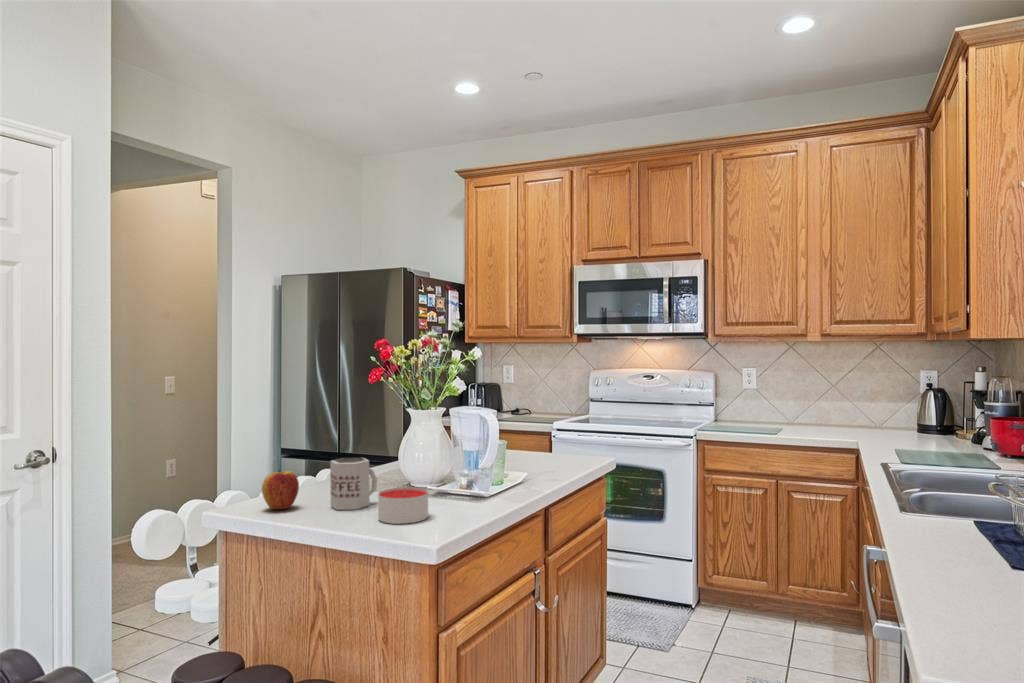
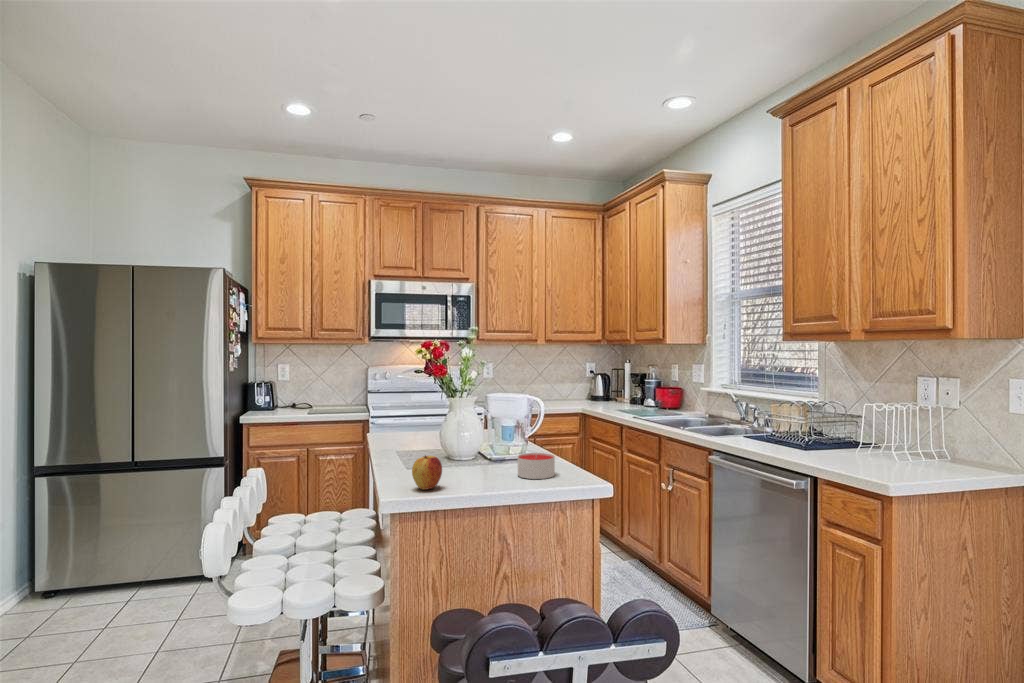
mug: present [330,458,377,510] -> none [455,438,485,481]

